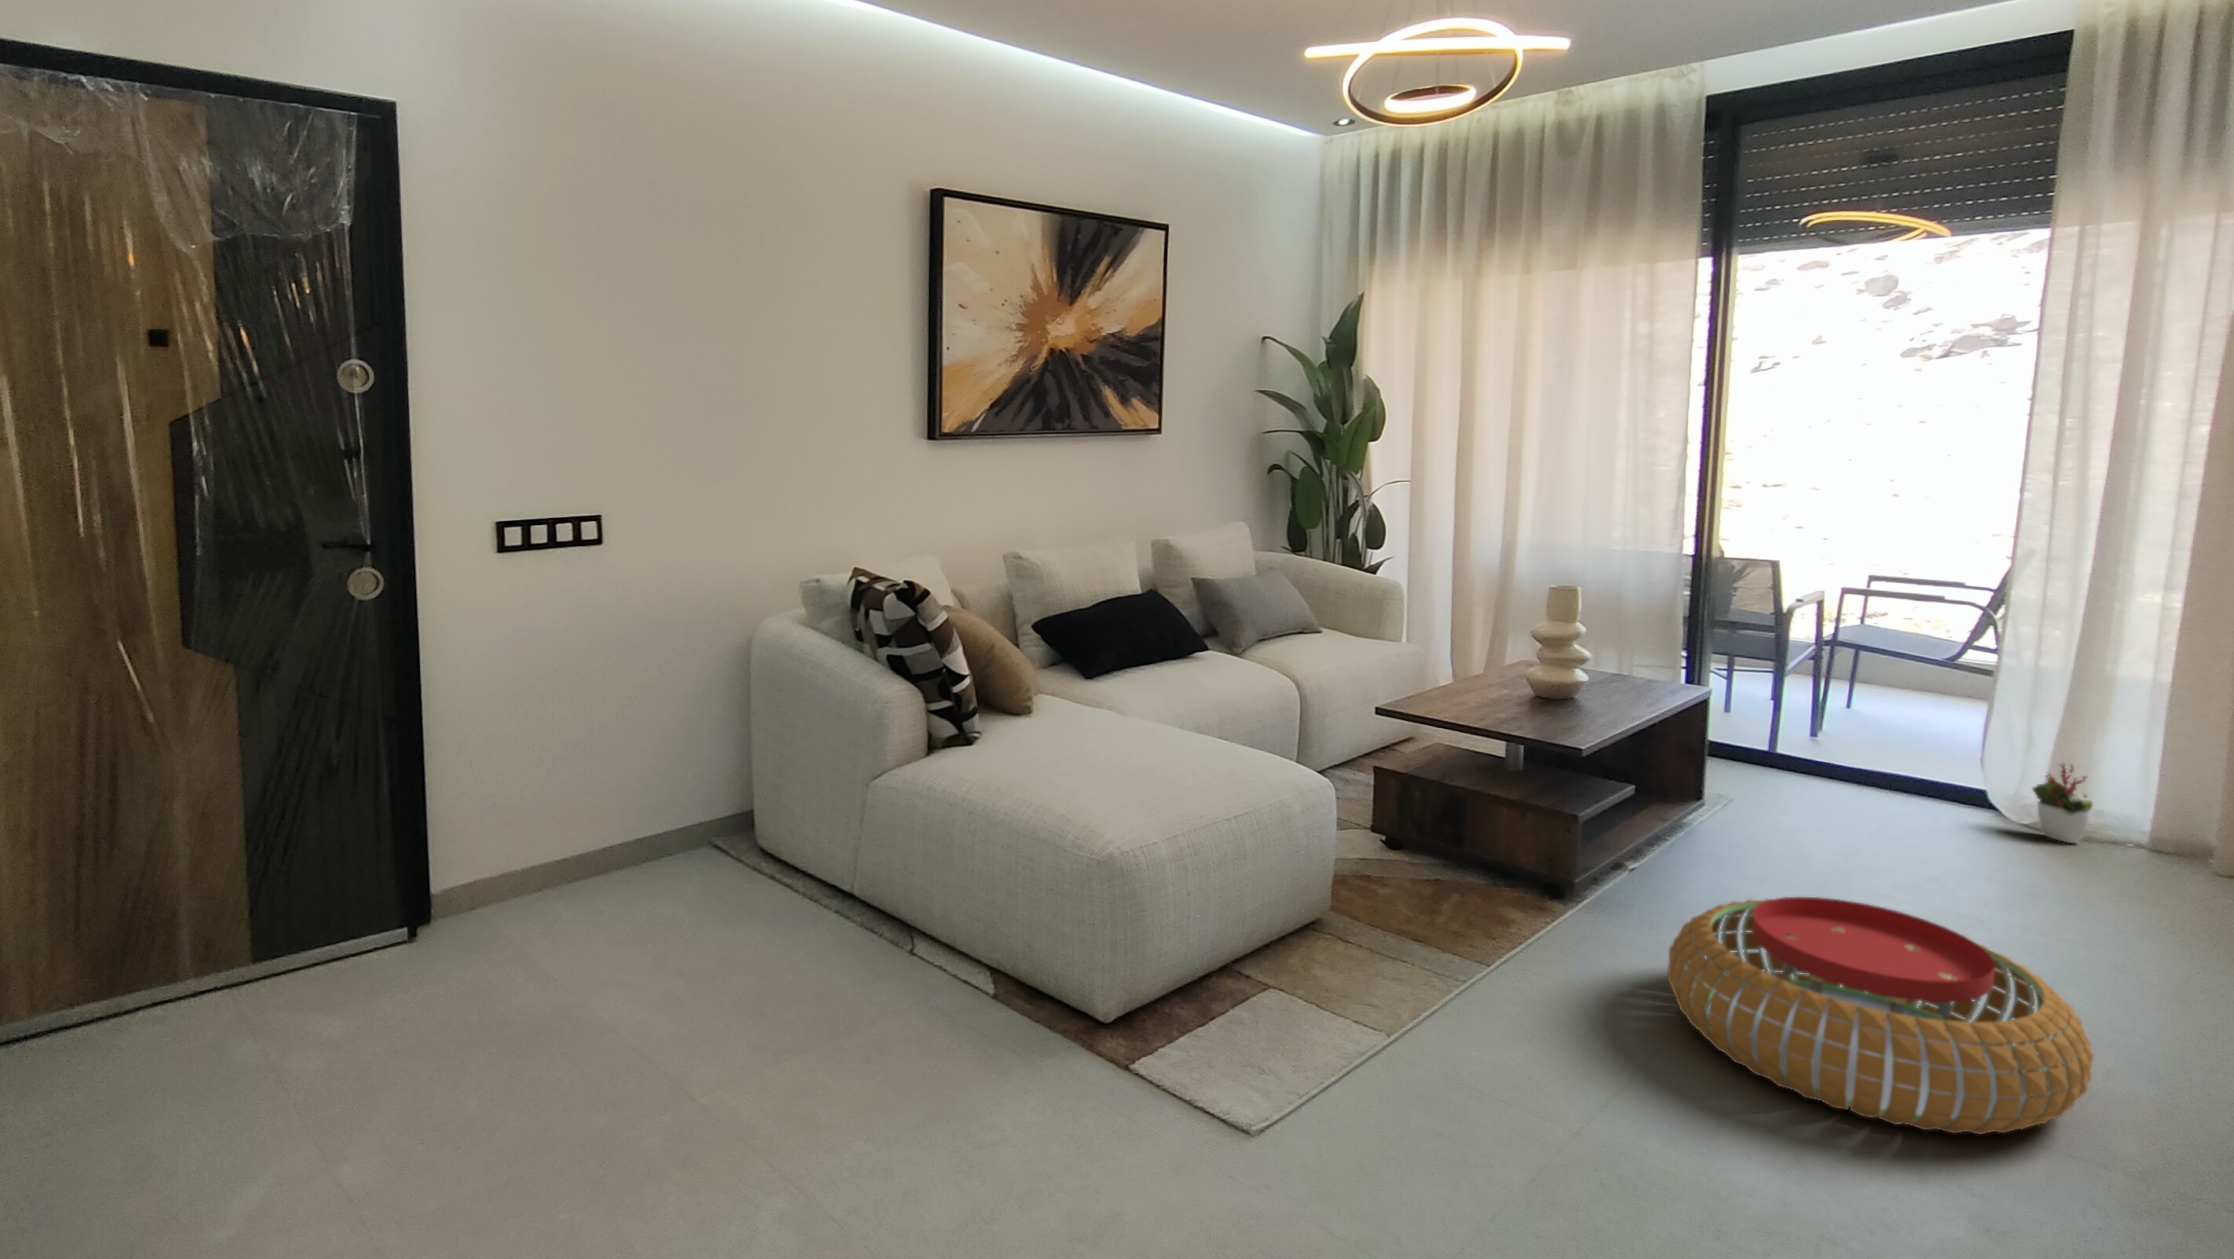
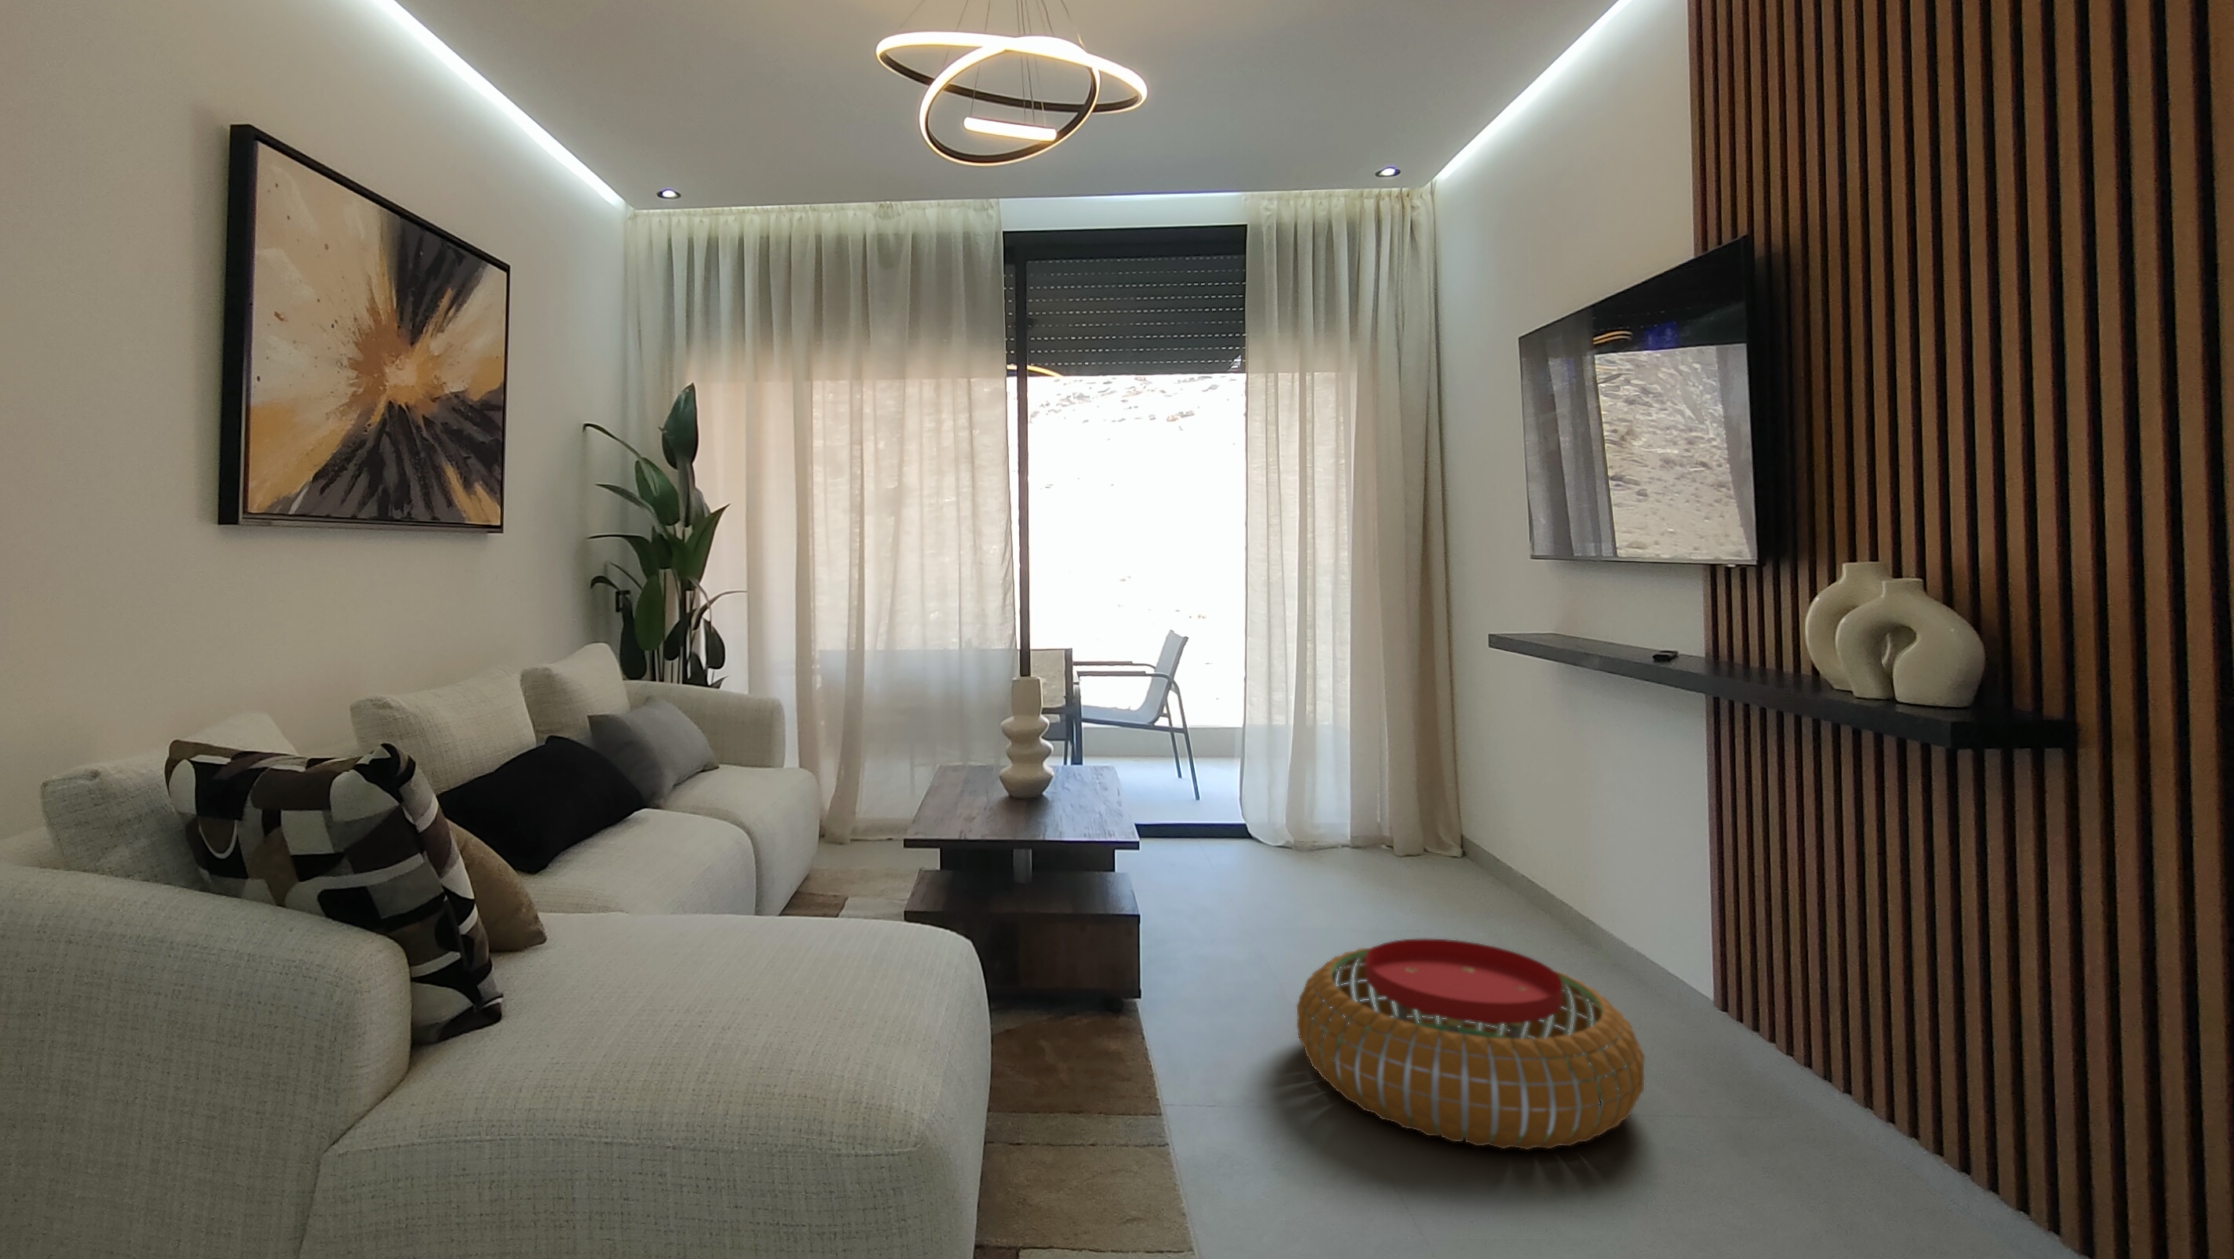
decorative plant: present [2033,764,2092,843] -> none [1288,789,1328,853]

